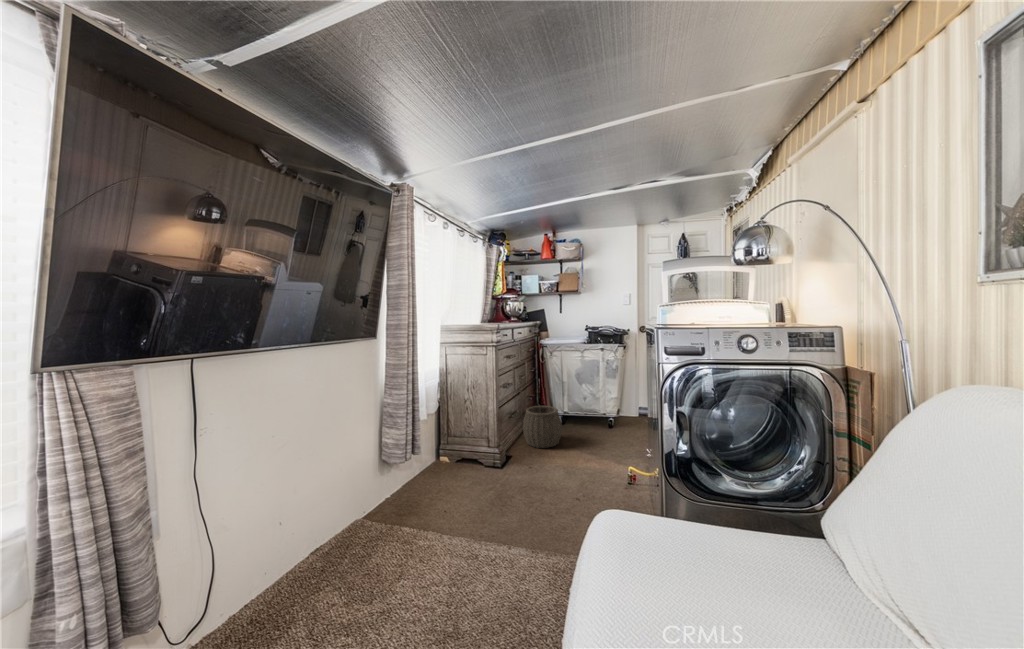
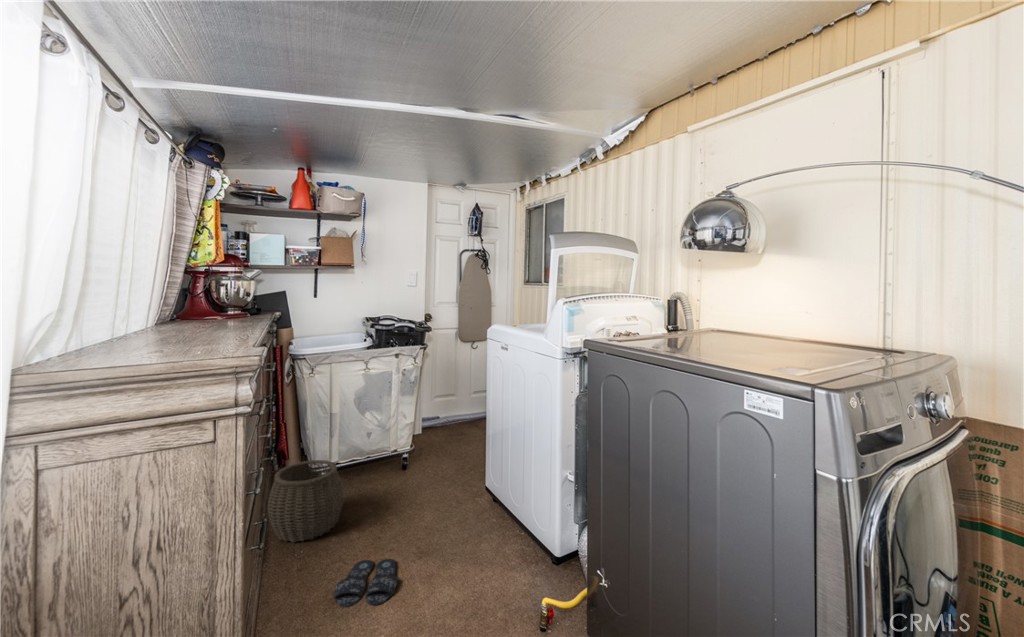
slippers: none [545,463,582,482] -> present [334,559,399,607]

